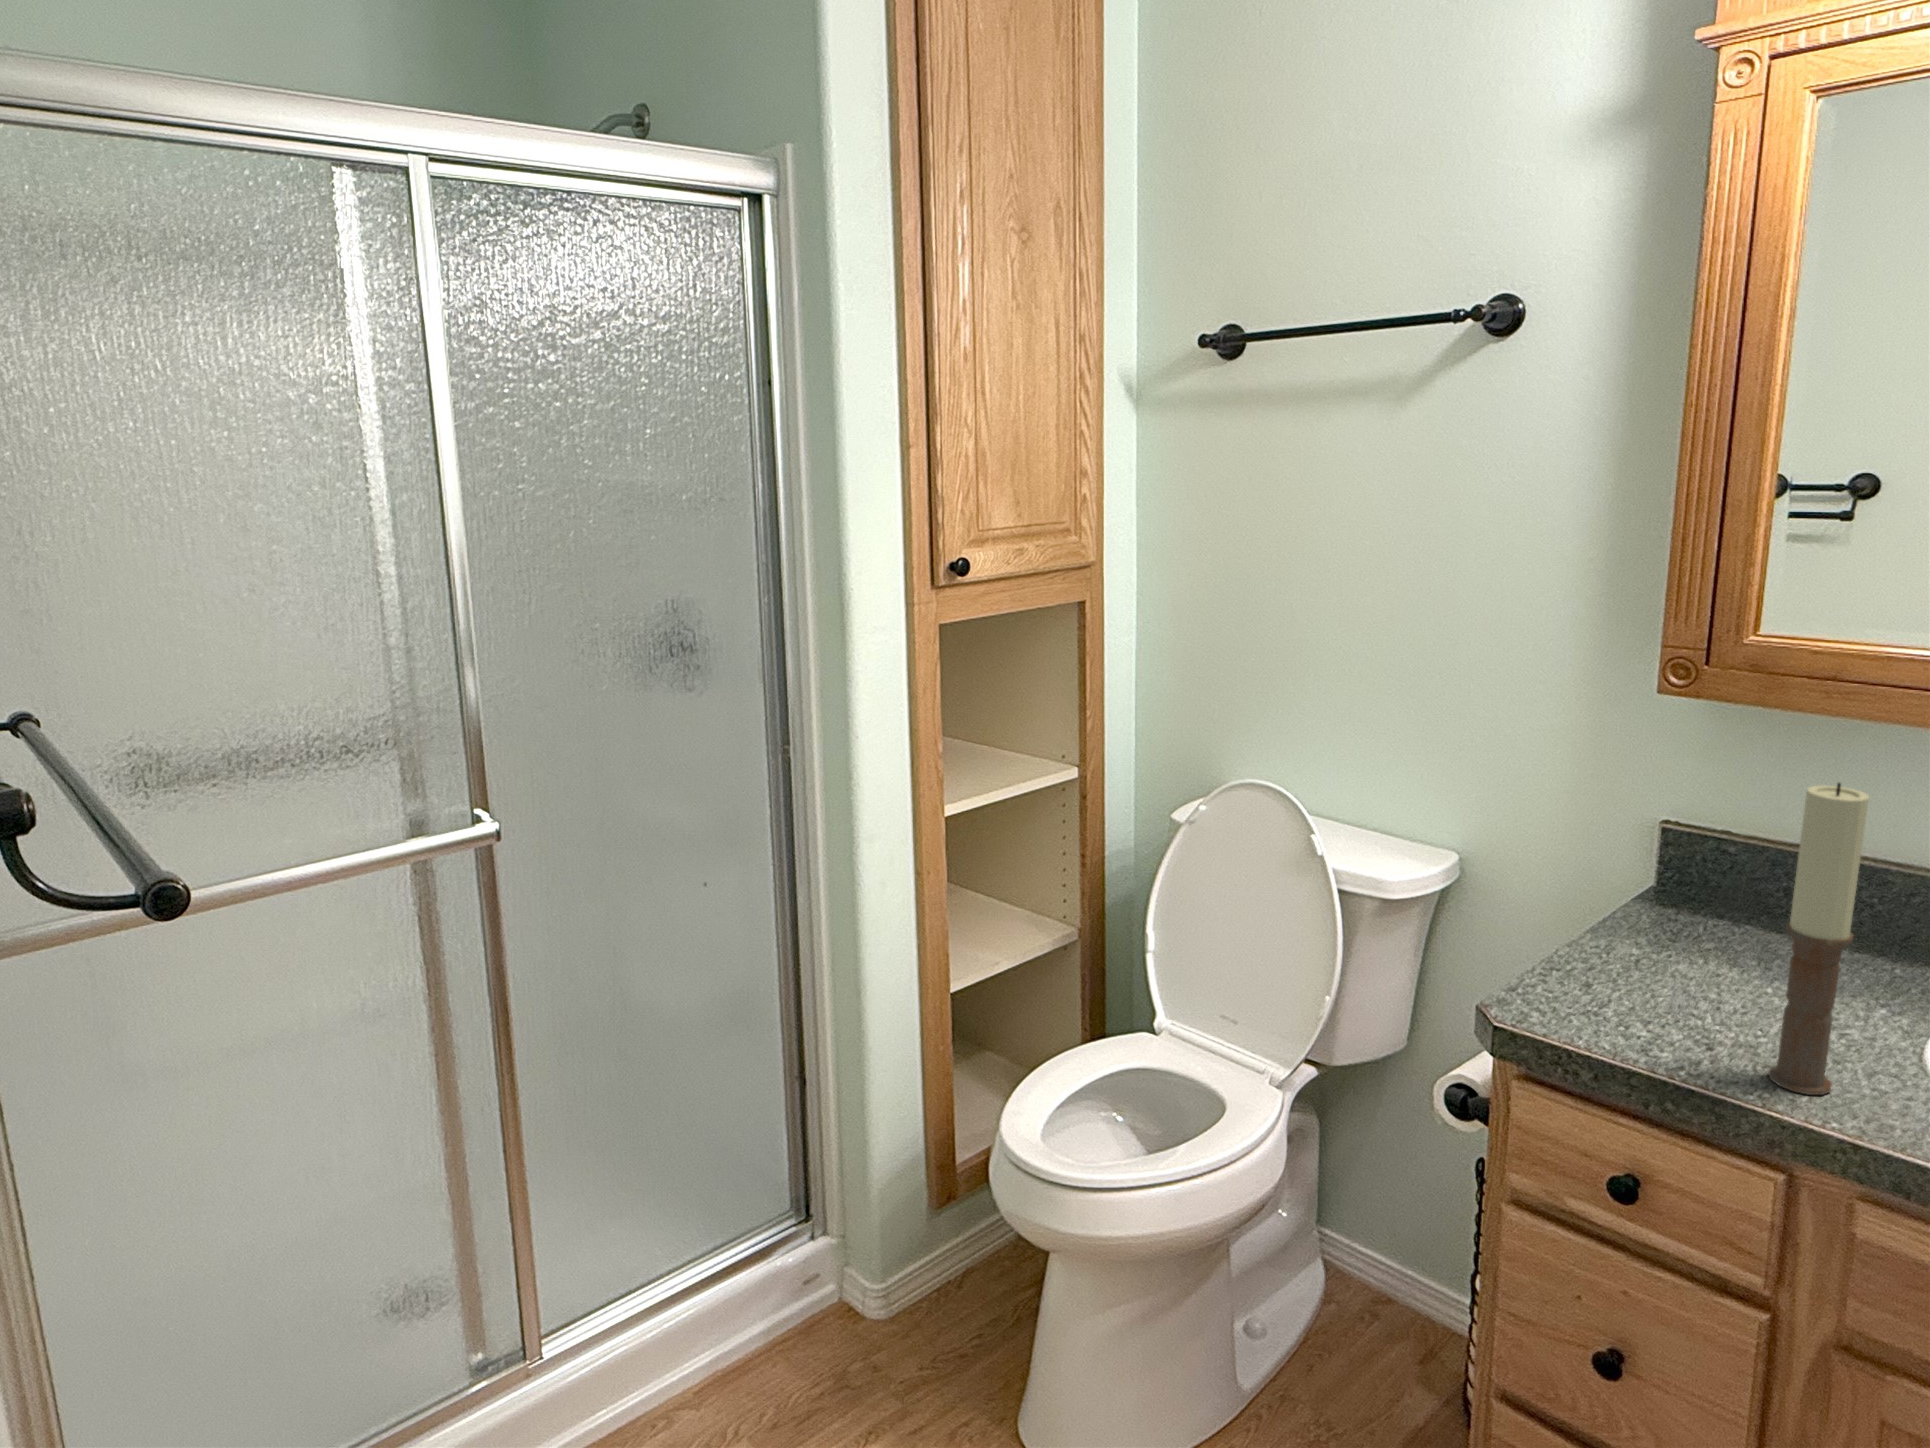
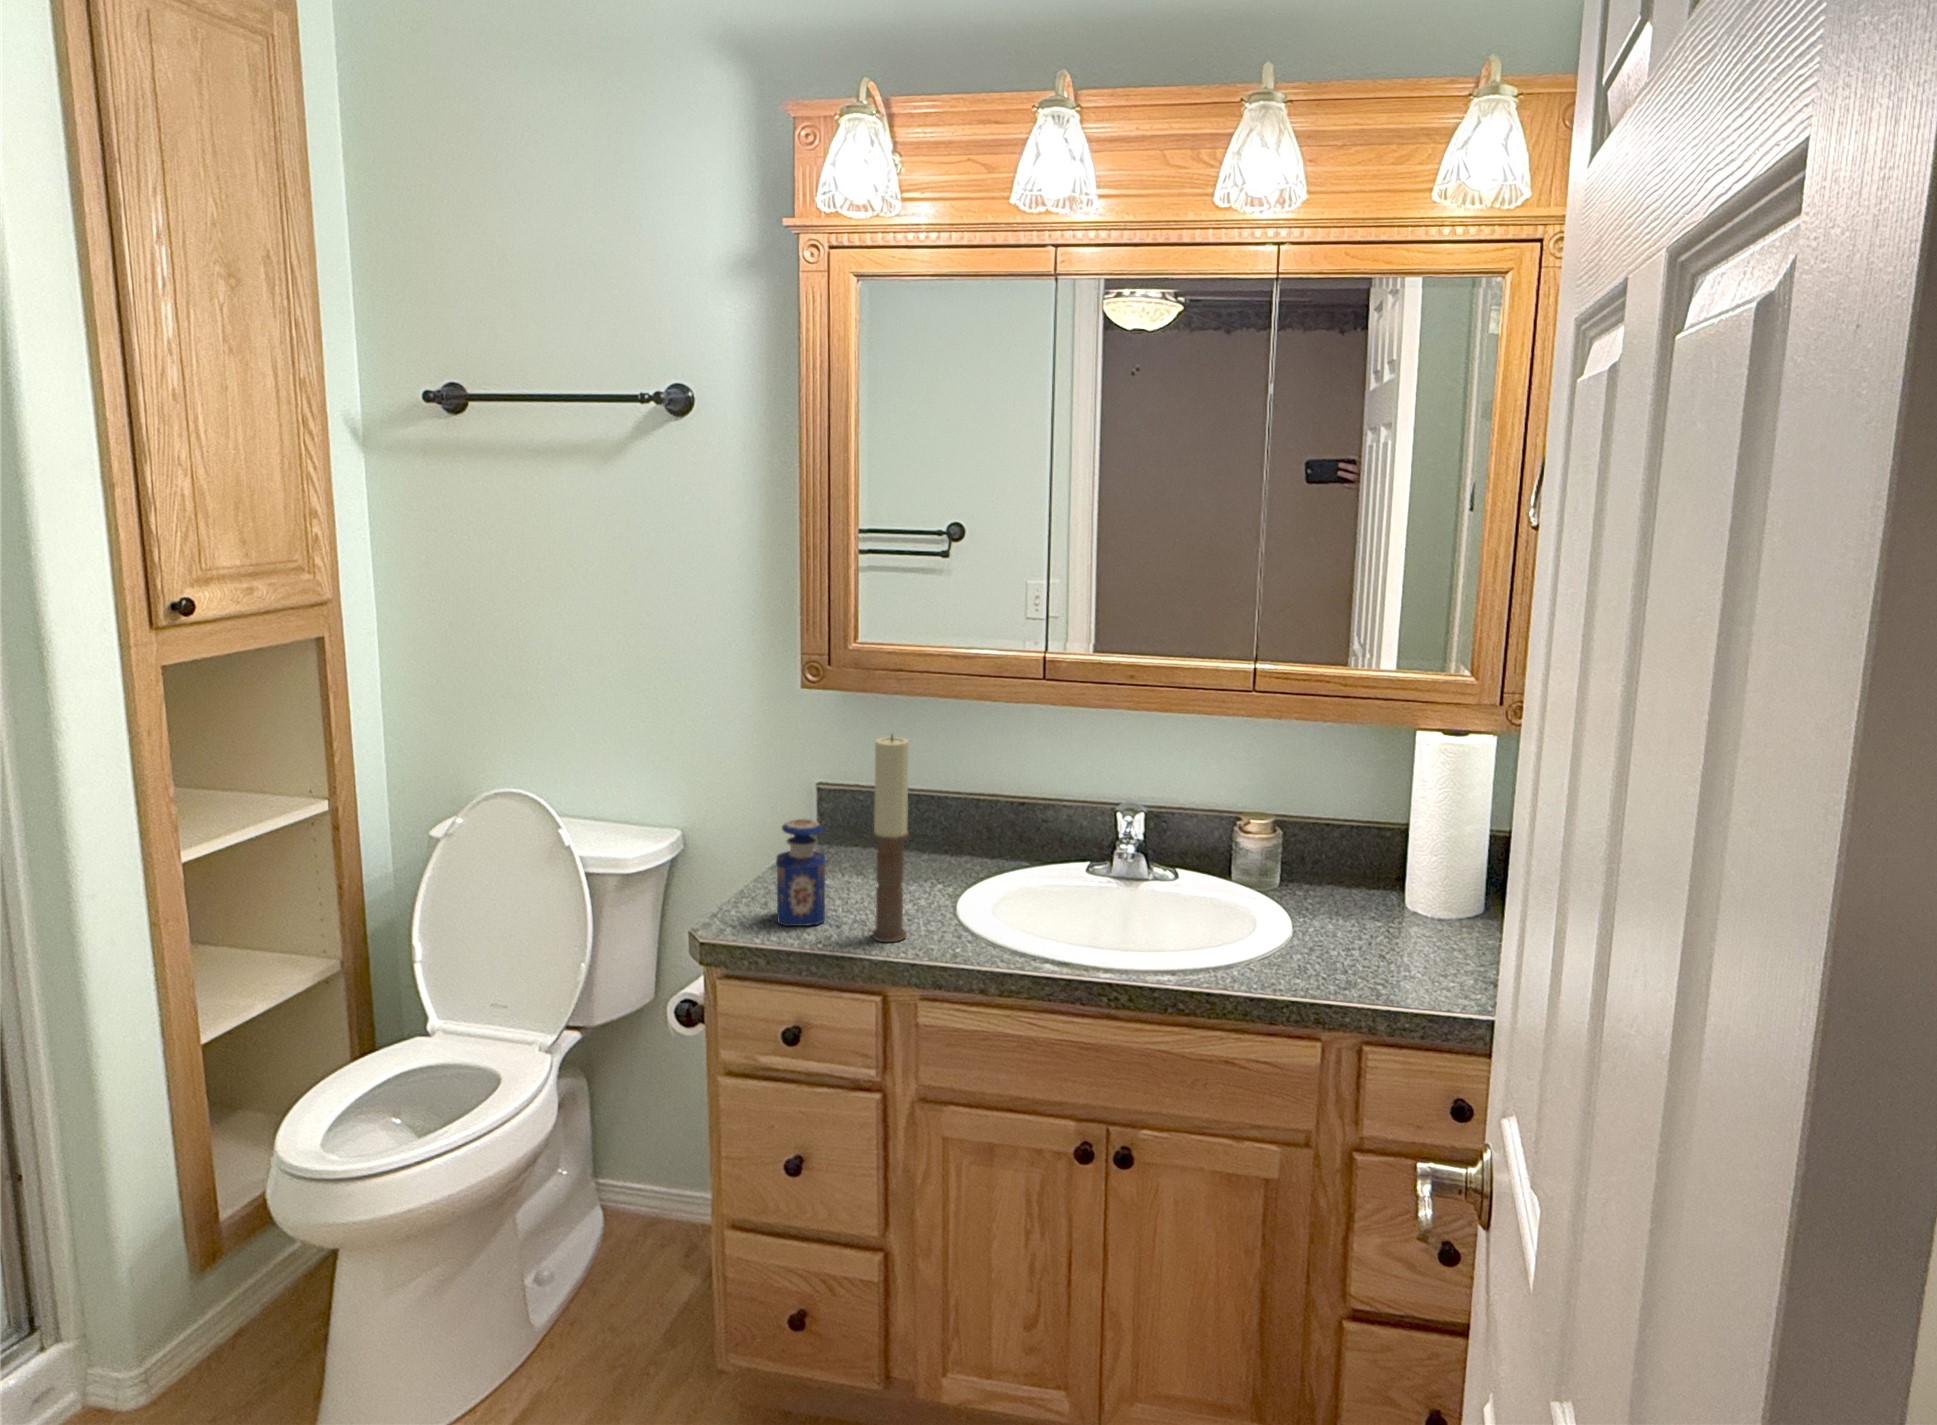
perfume bottle: none [1608,883,1694,1037] -> present [776,819,825,926]

